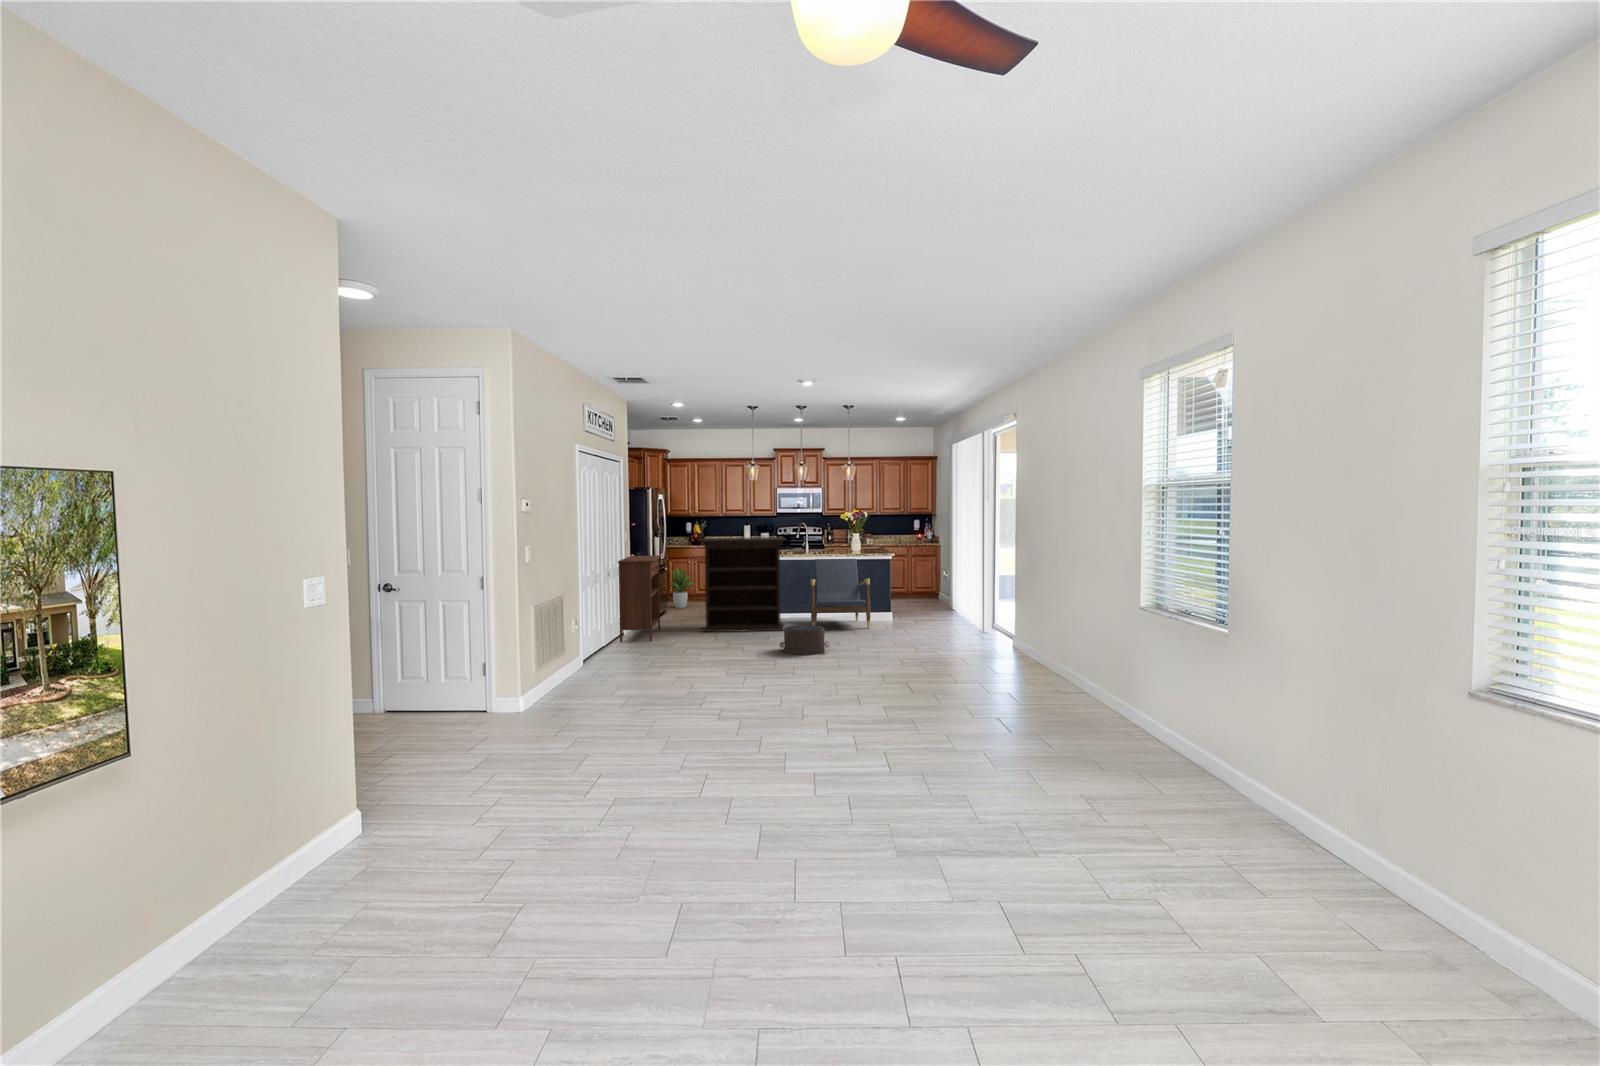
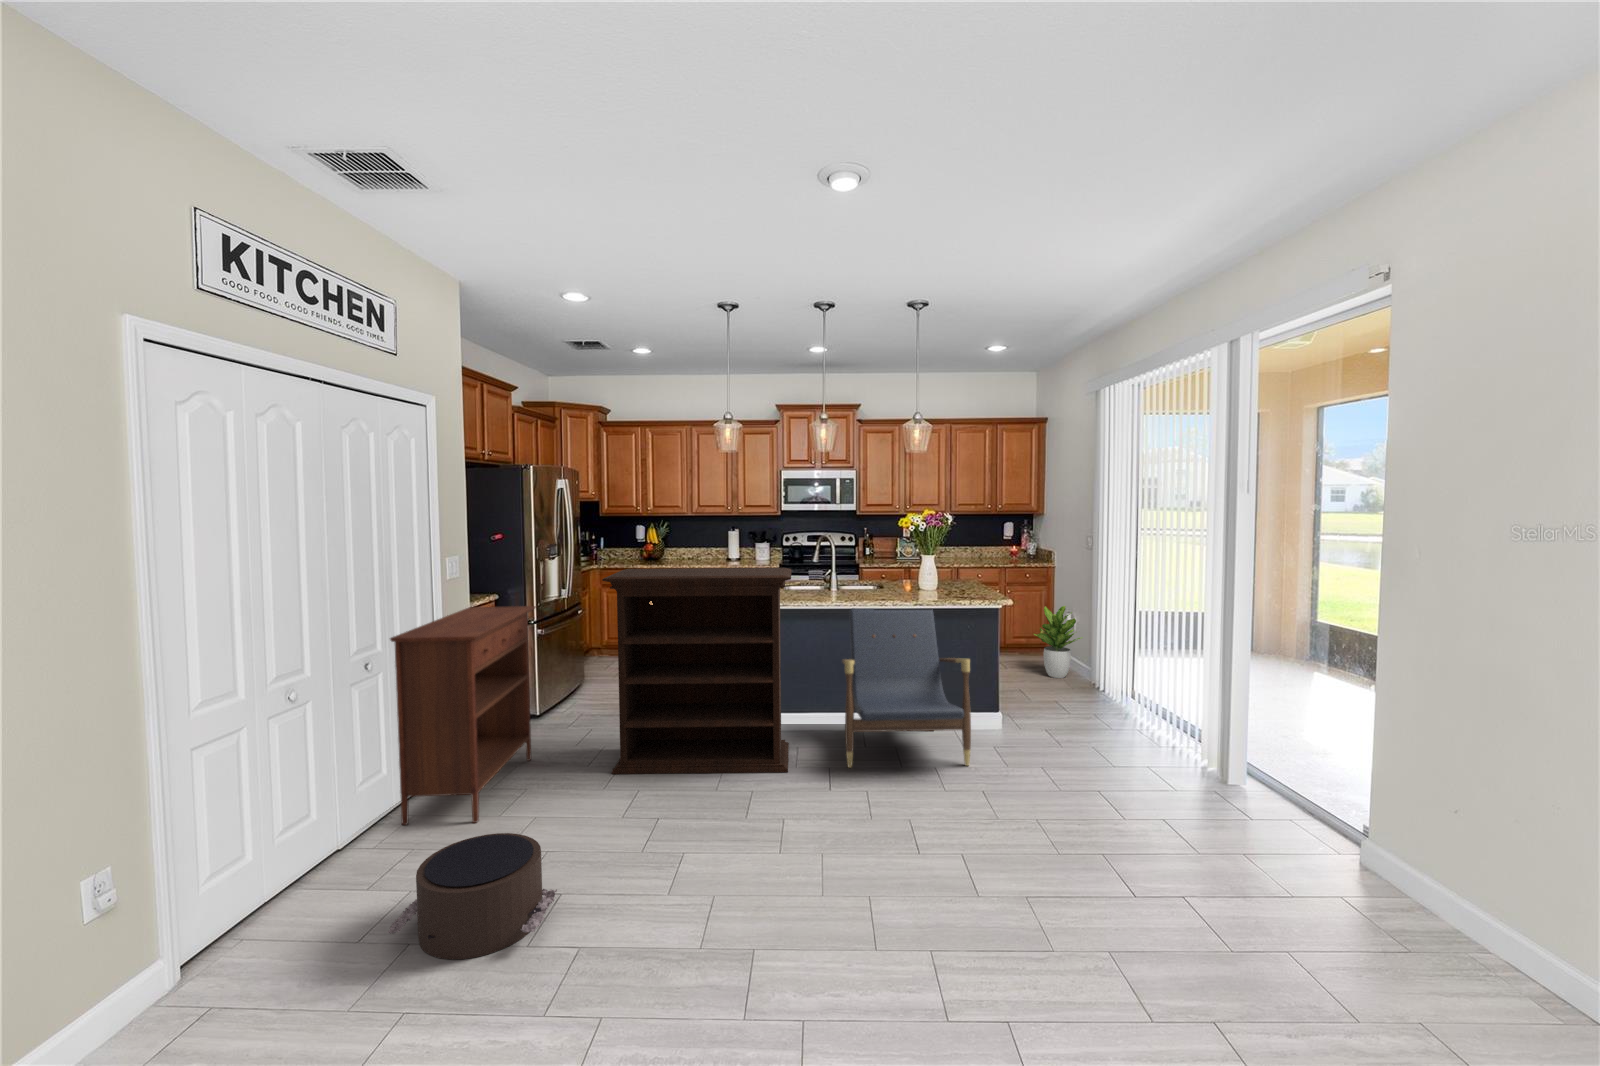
potted plant: present [669,567,694,608] -> present [1034,606,1082,678]
pouf: present [780,625,830,655] -> present [387,833,557,959]

